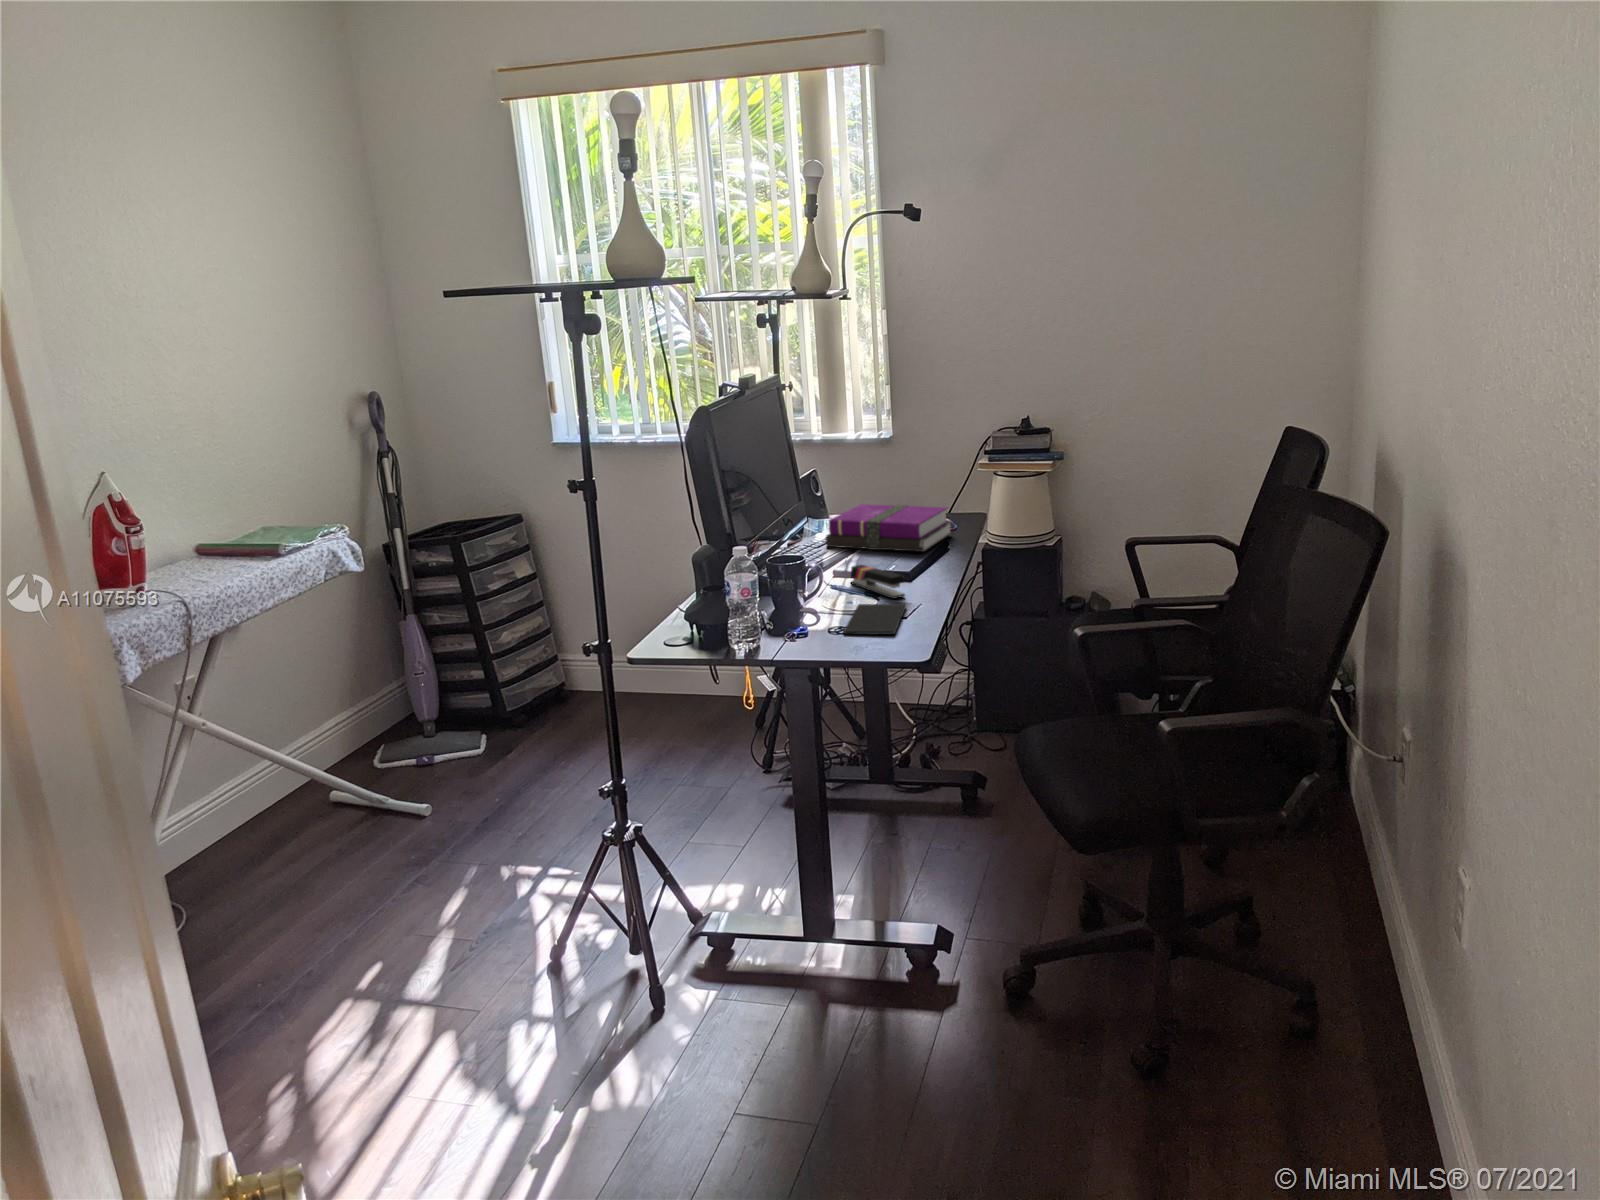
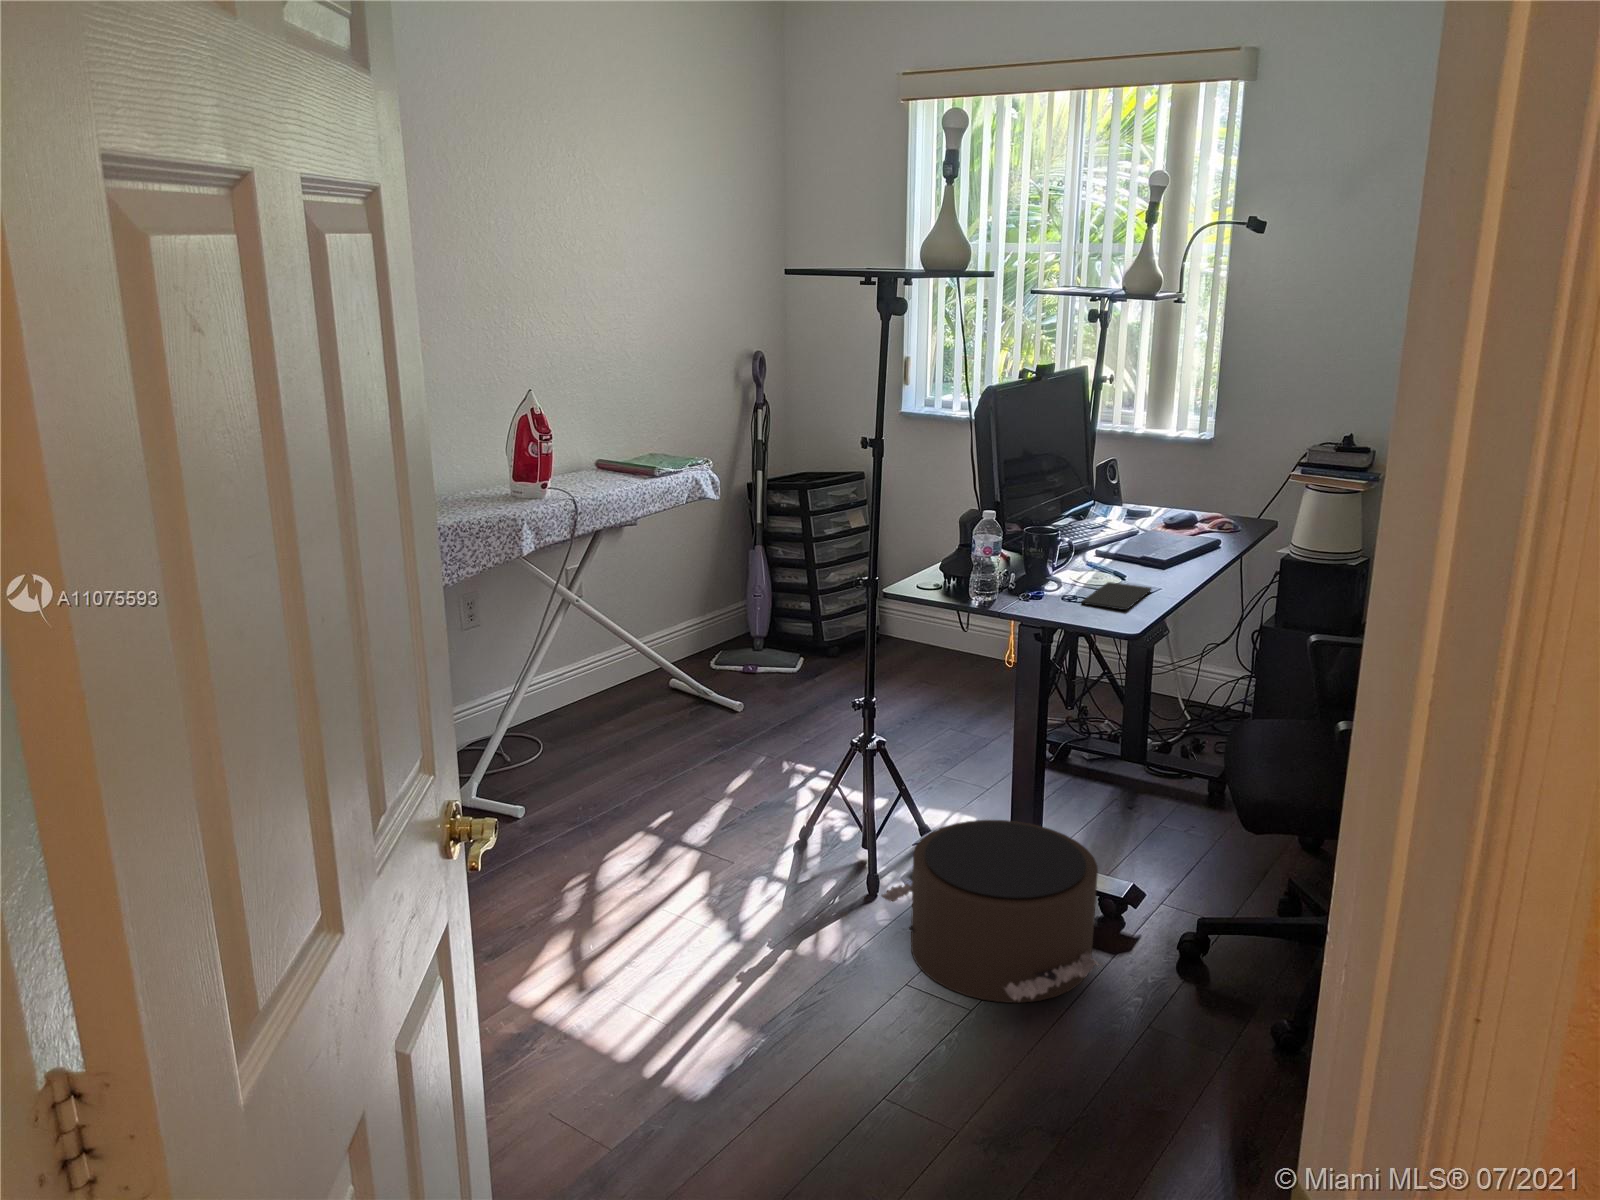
notebook: present [826,504,951,552] -> none [1109,498,1236,548]
stapler: present [851,565,905,599] -> none [1113,549,1157,583]
pouf: none [675,889,947,1110] -> present [881,820,1102,1003]

